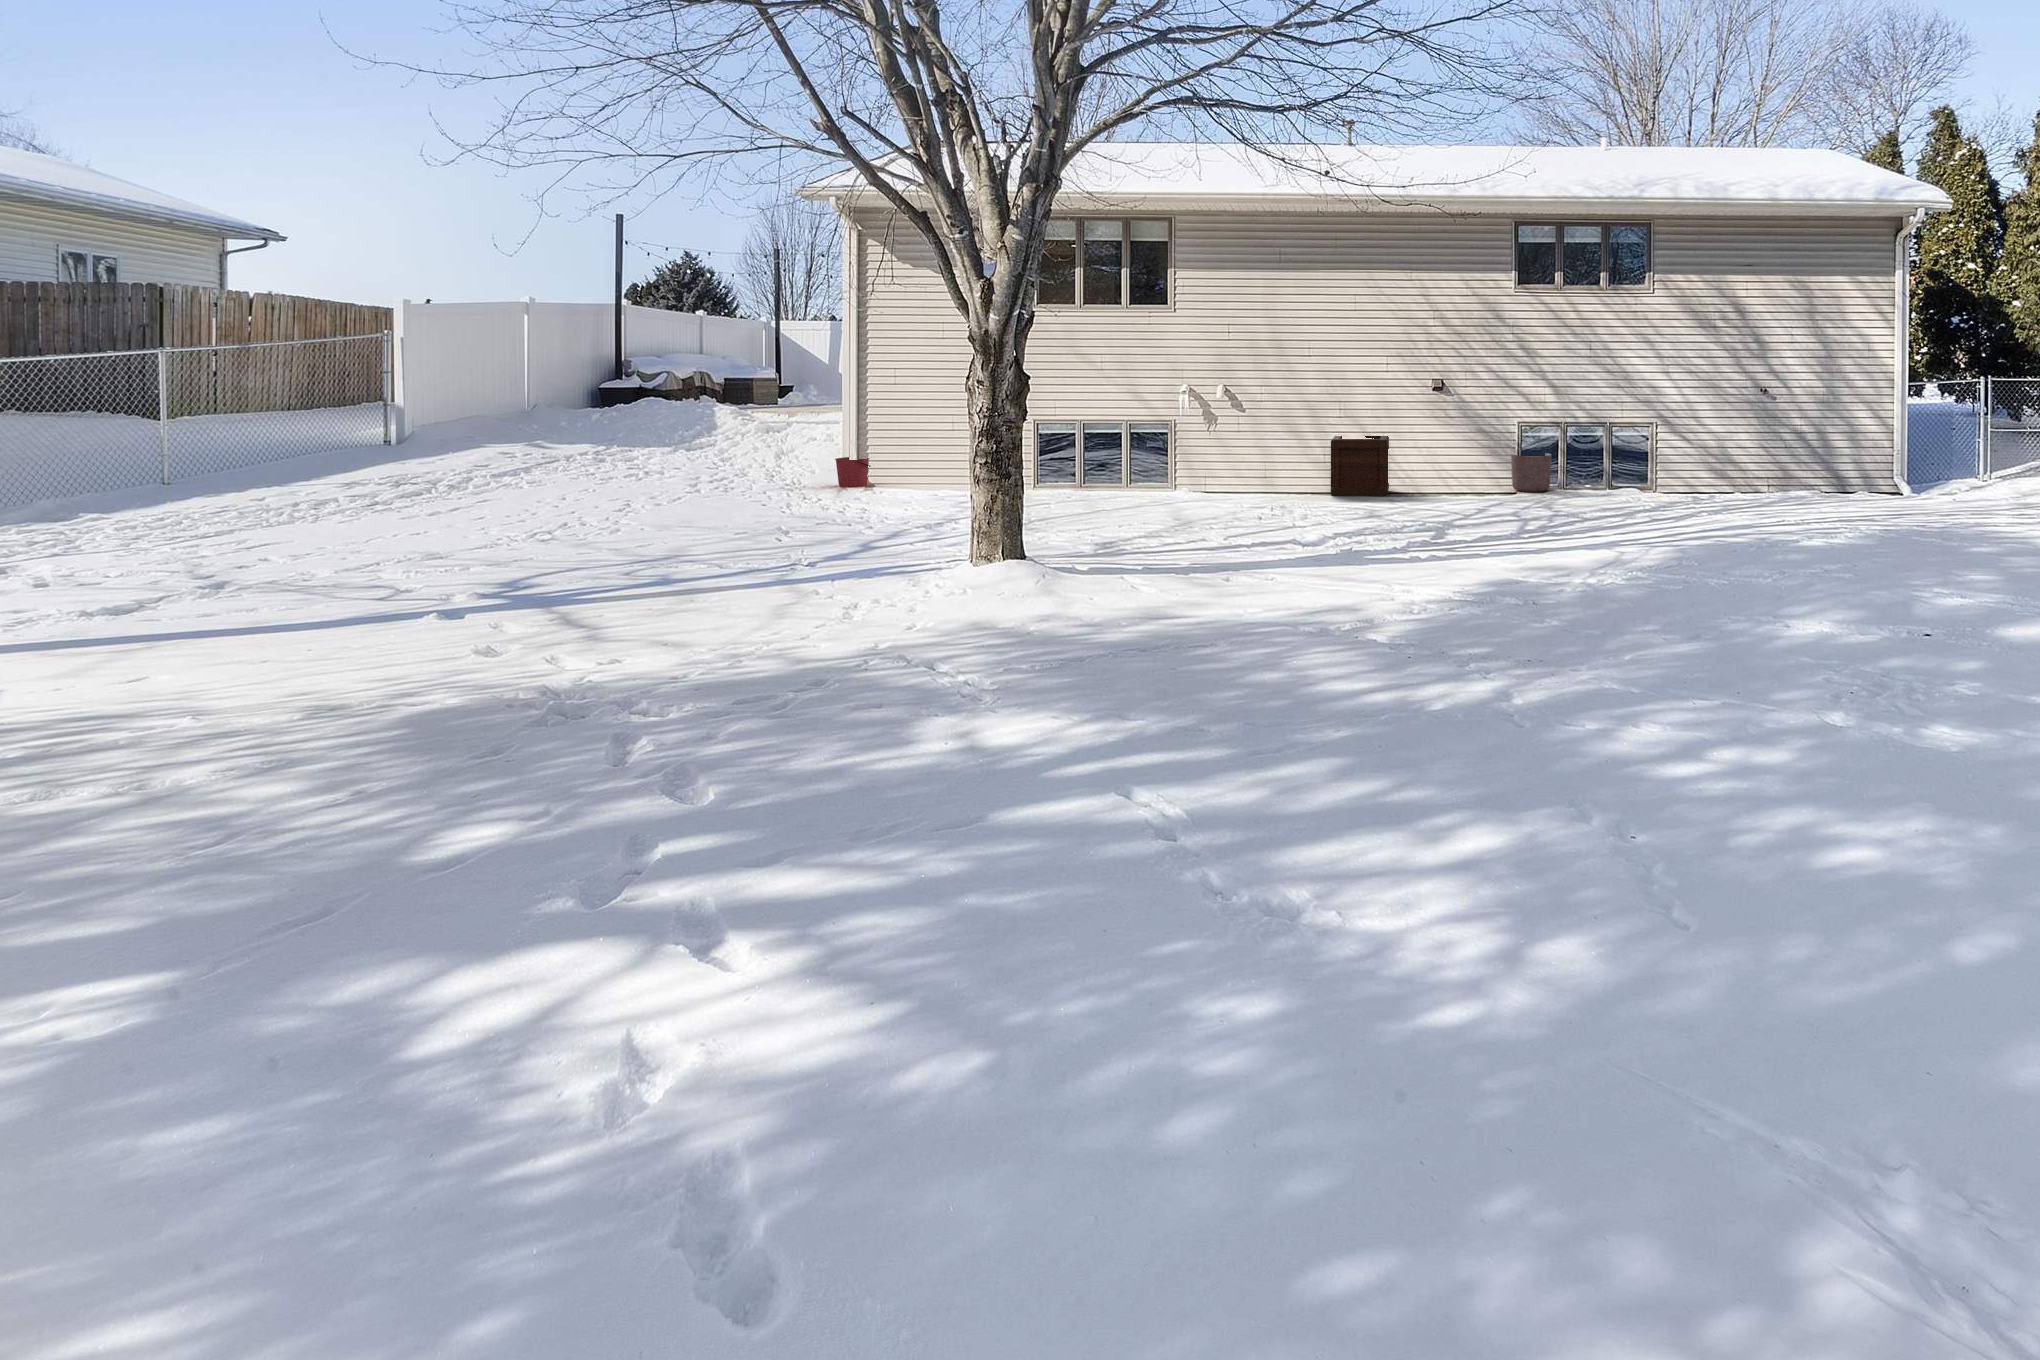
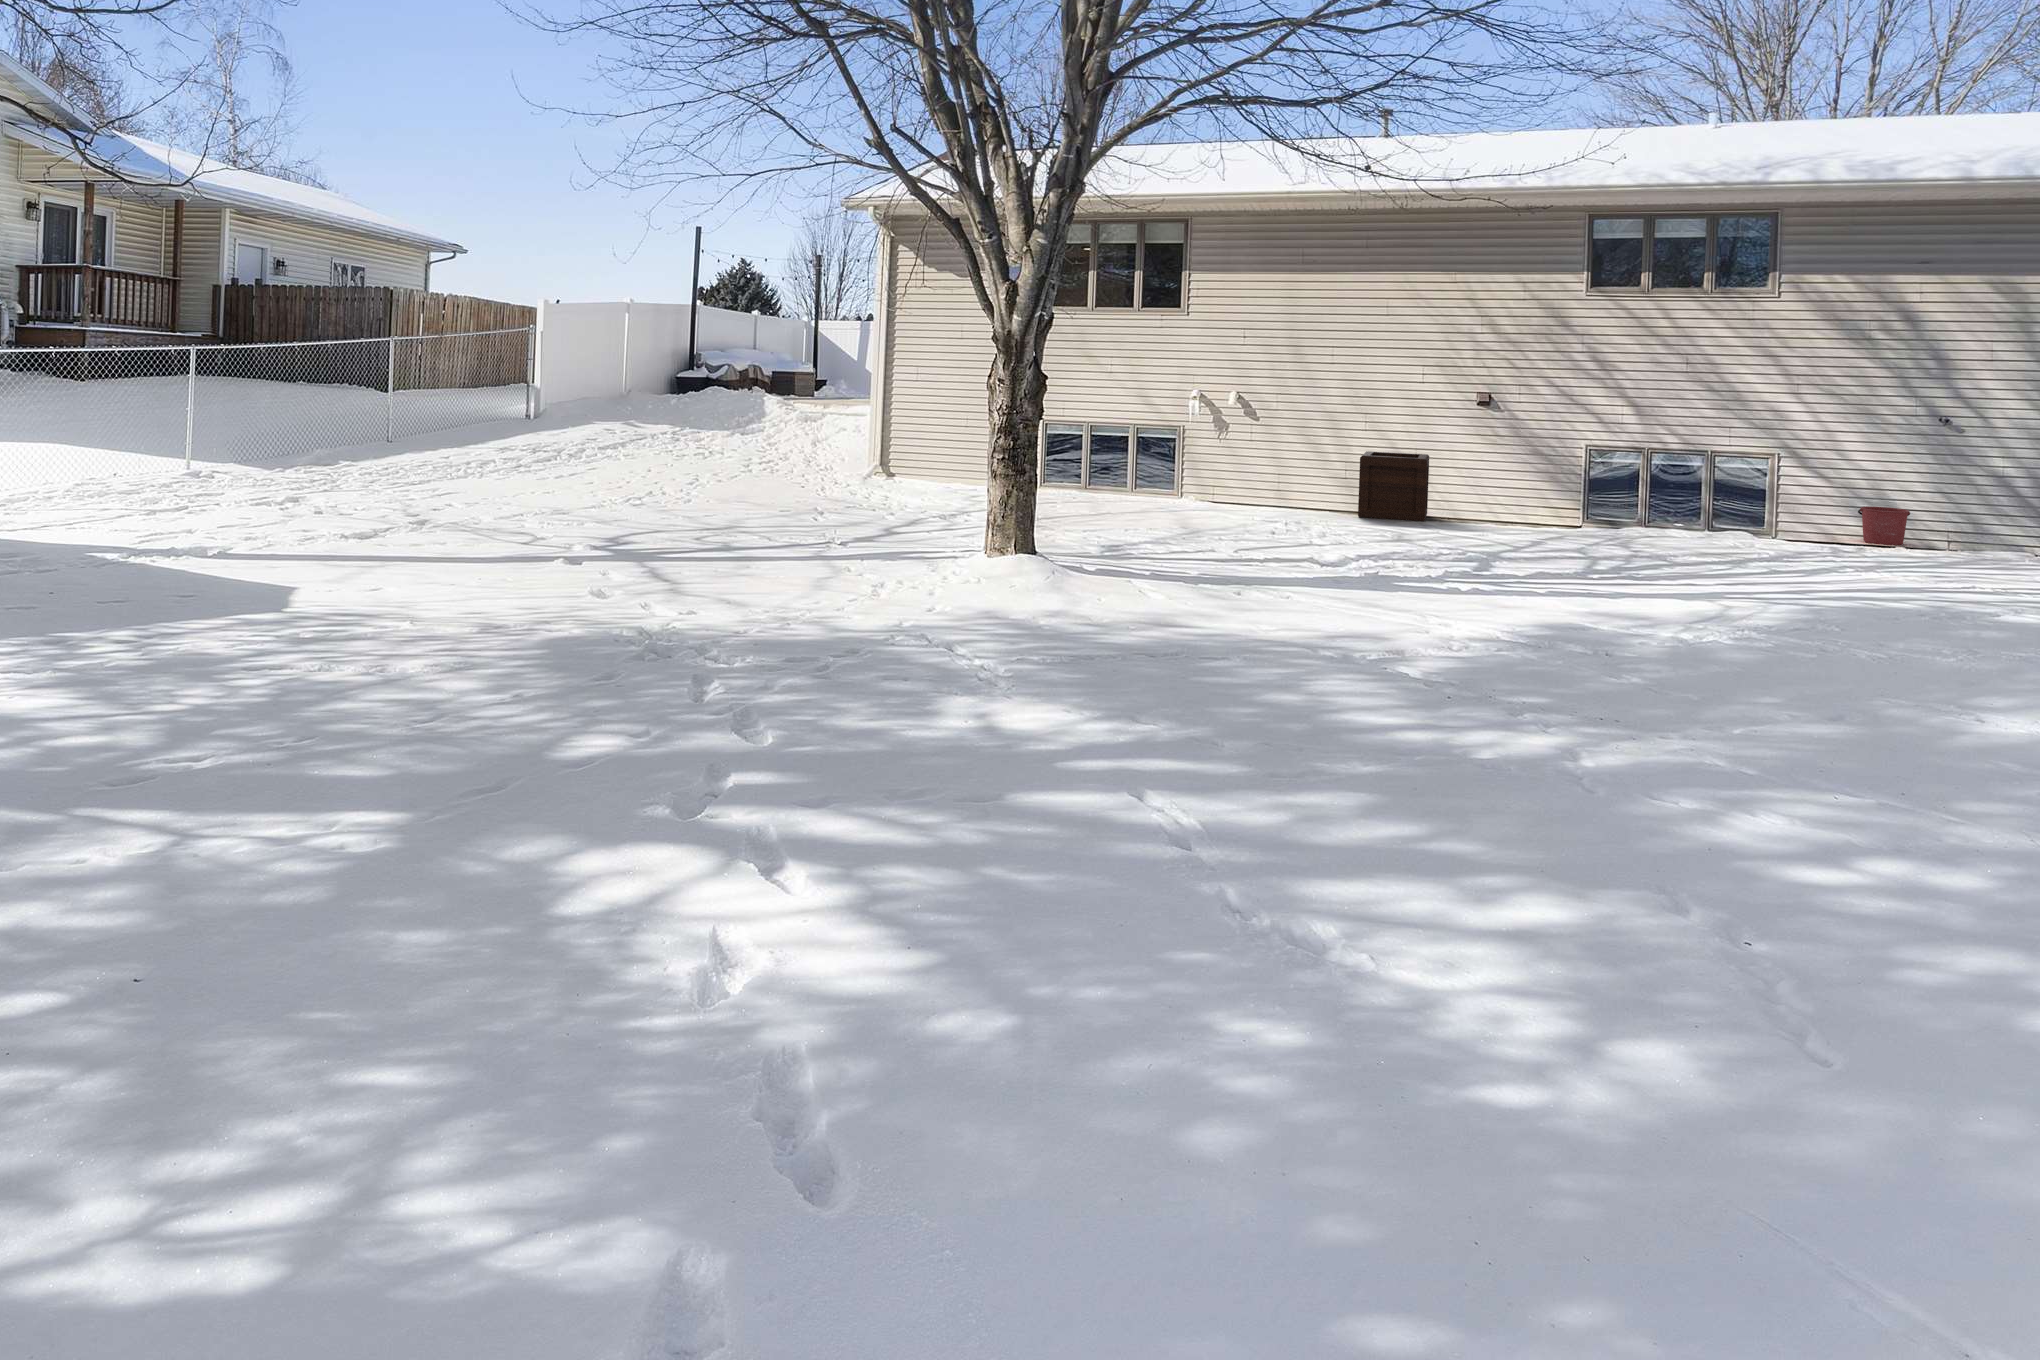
planter: present [1511,453,1552,492] -> none [1581,482,1633,529]
bucket: present [835,457,870,487] -> present [1858,506,1910,545]

